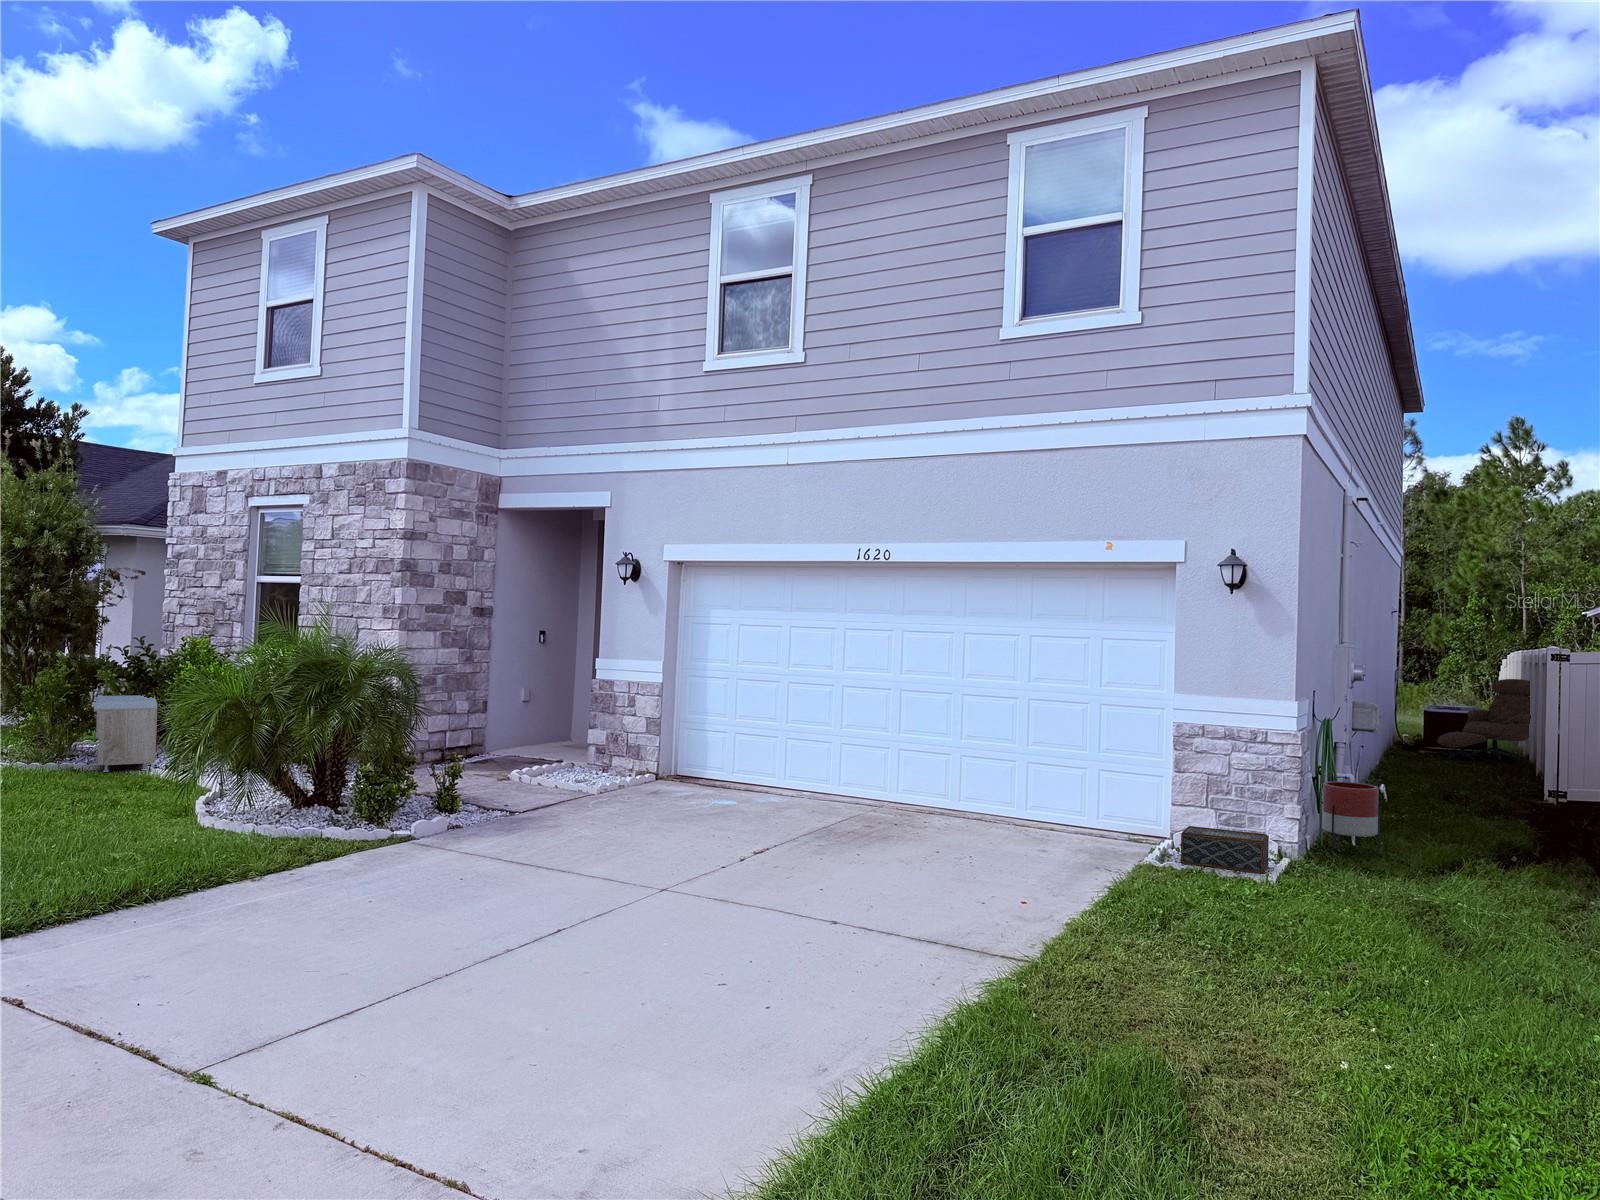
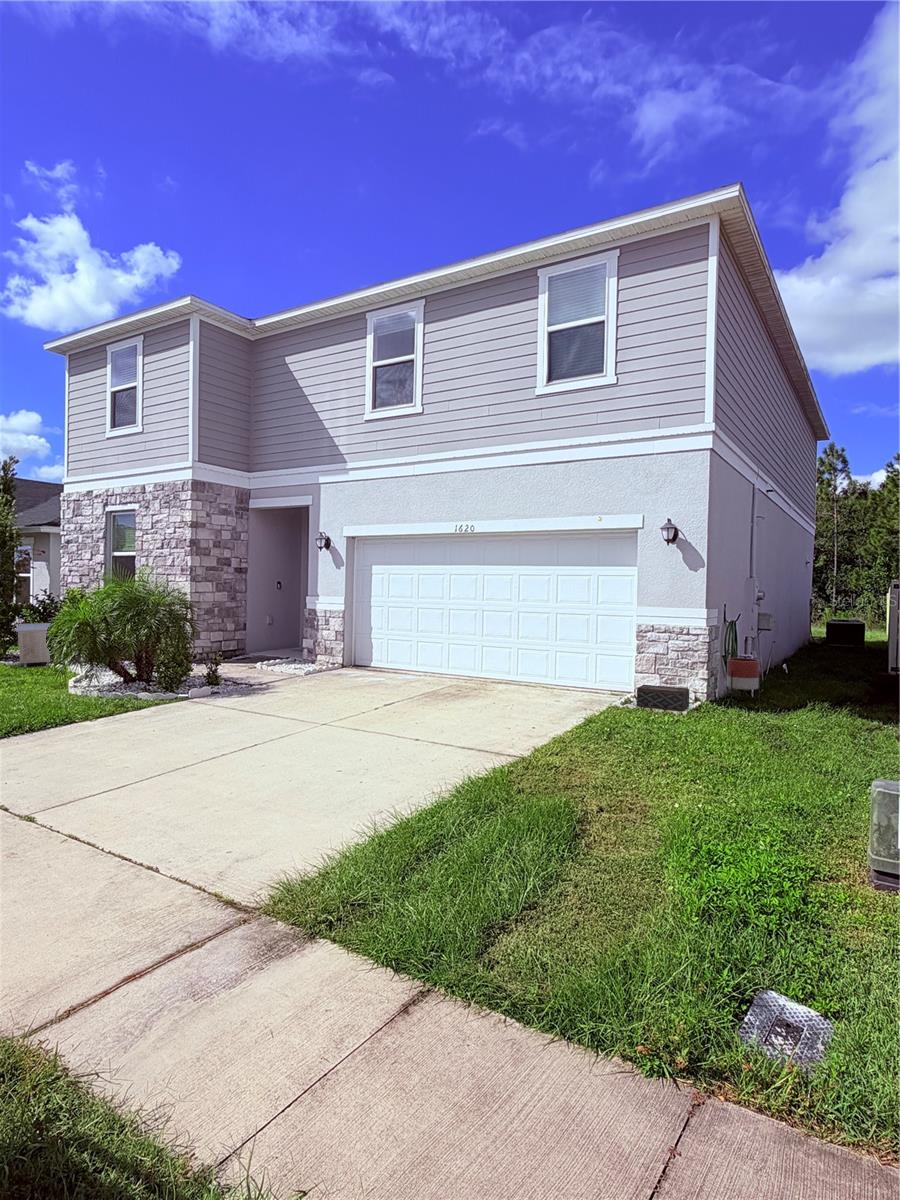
lounge chair: present [1437,679,1531,760] -> none [826,601,888,650]

